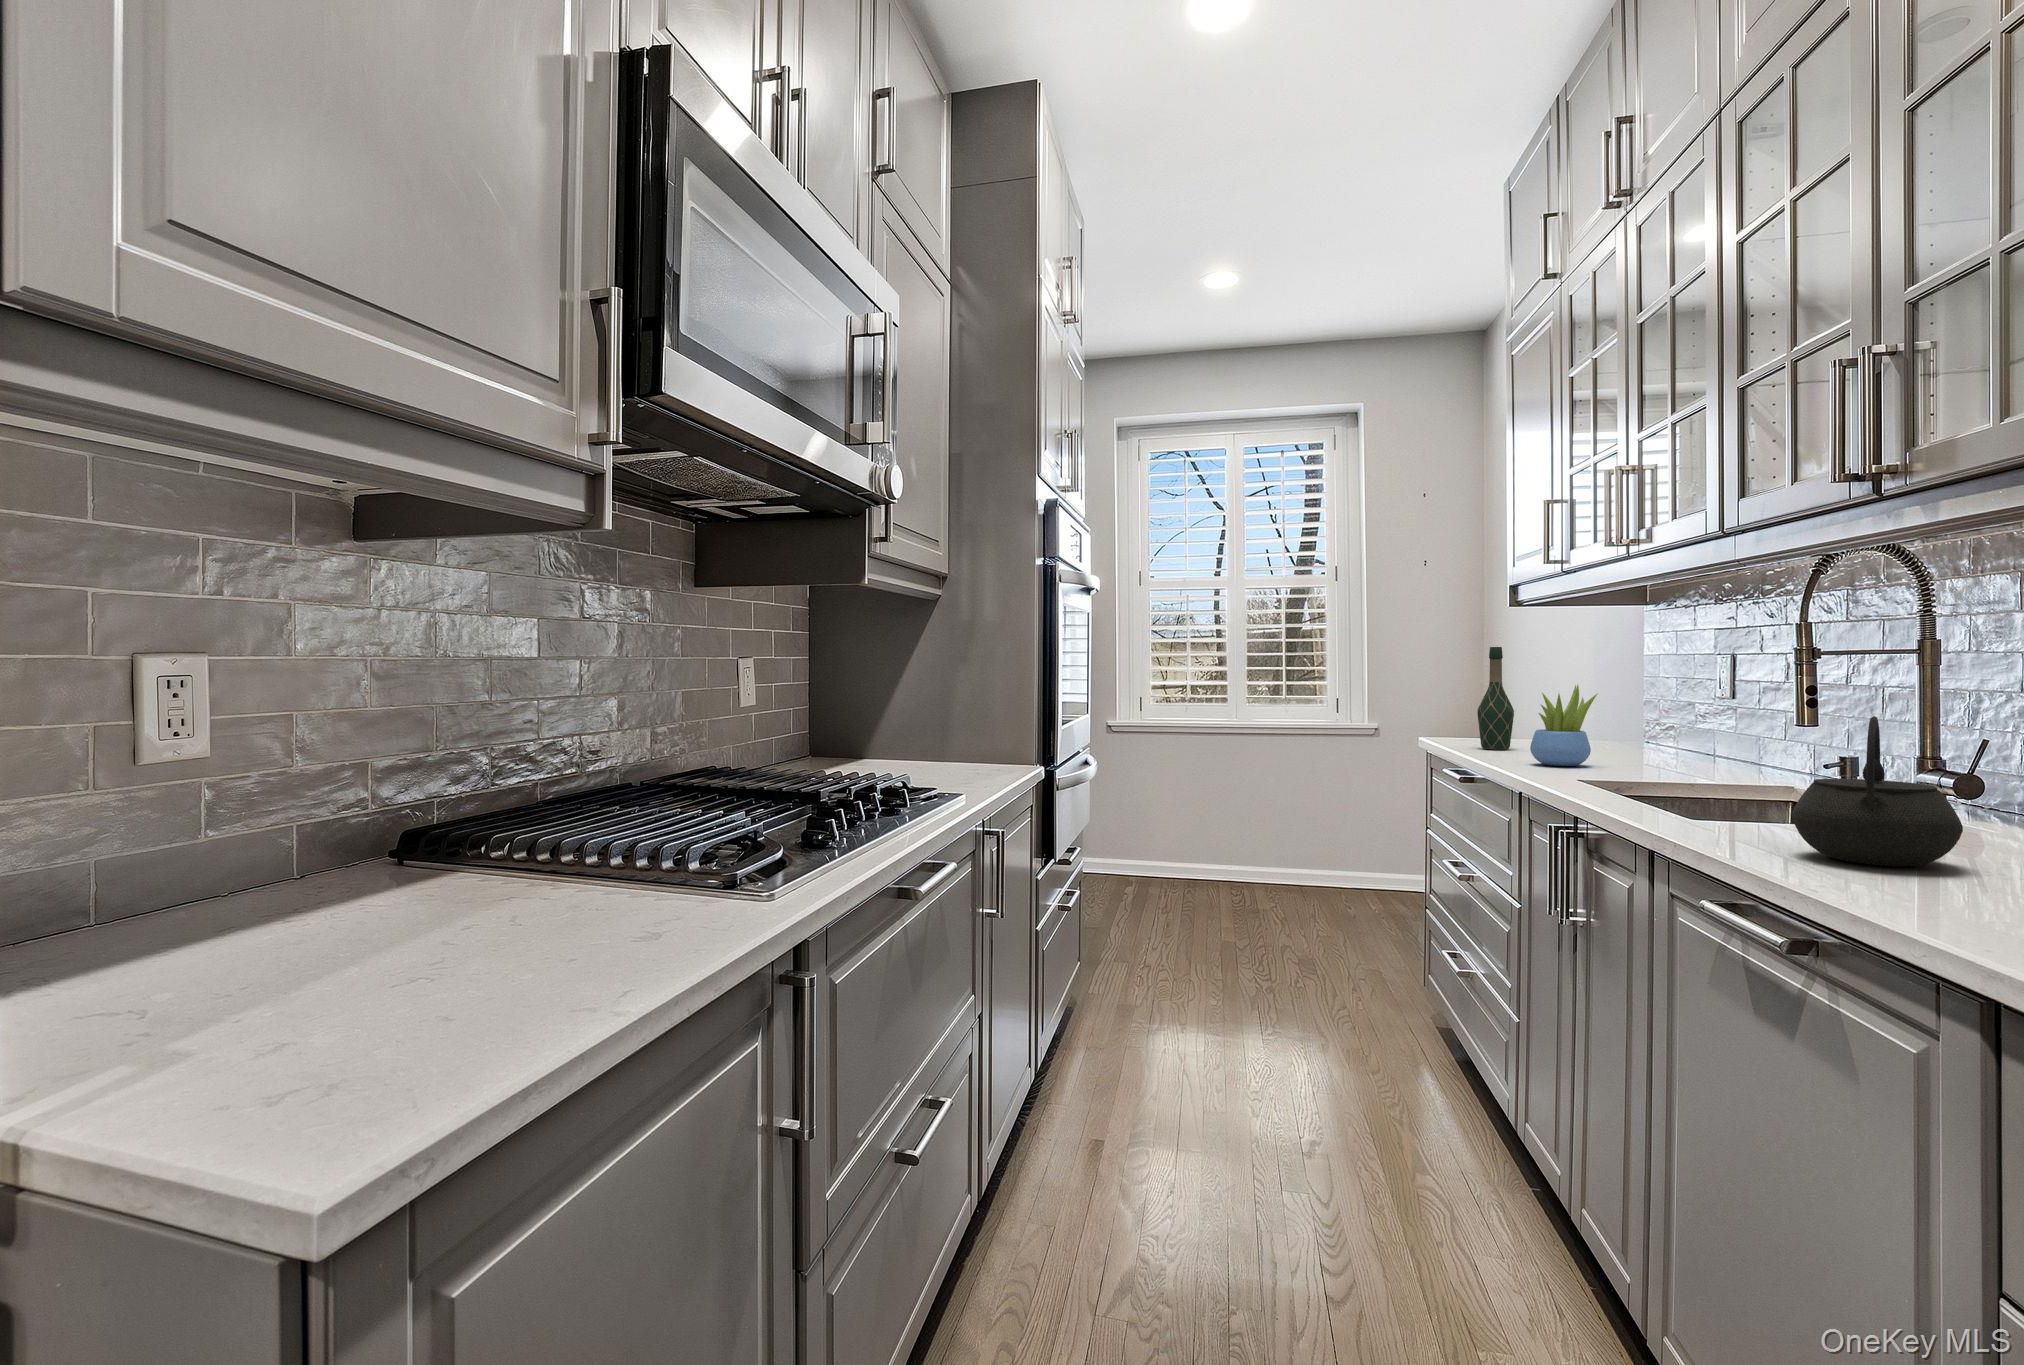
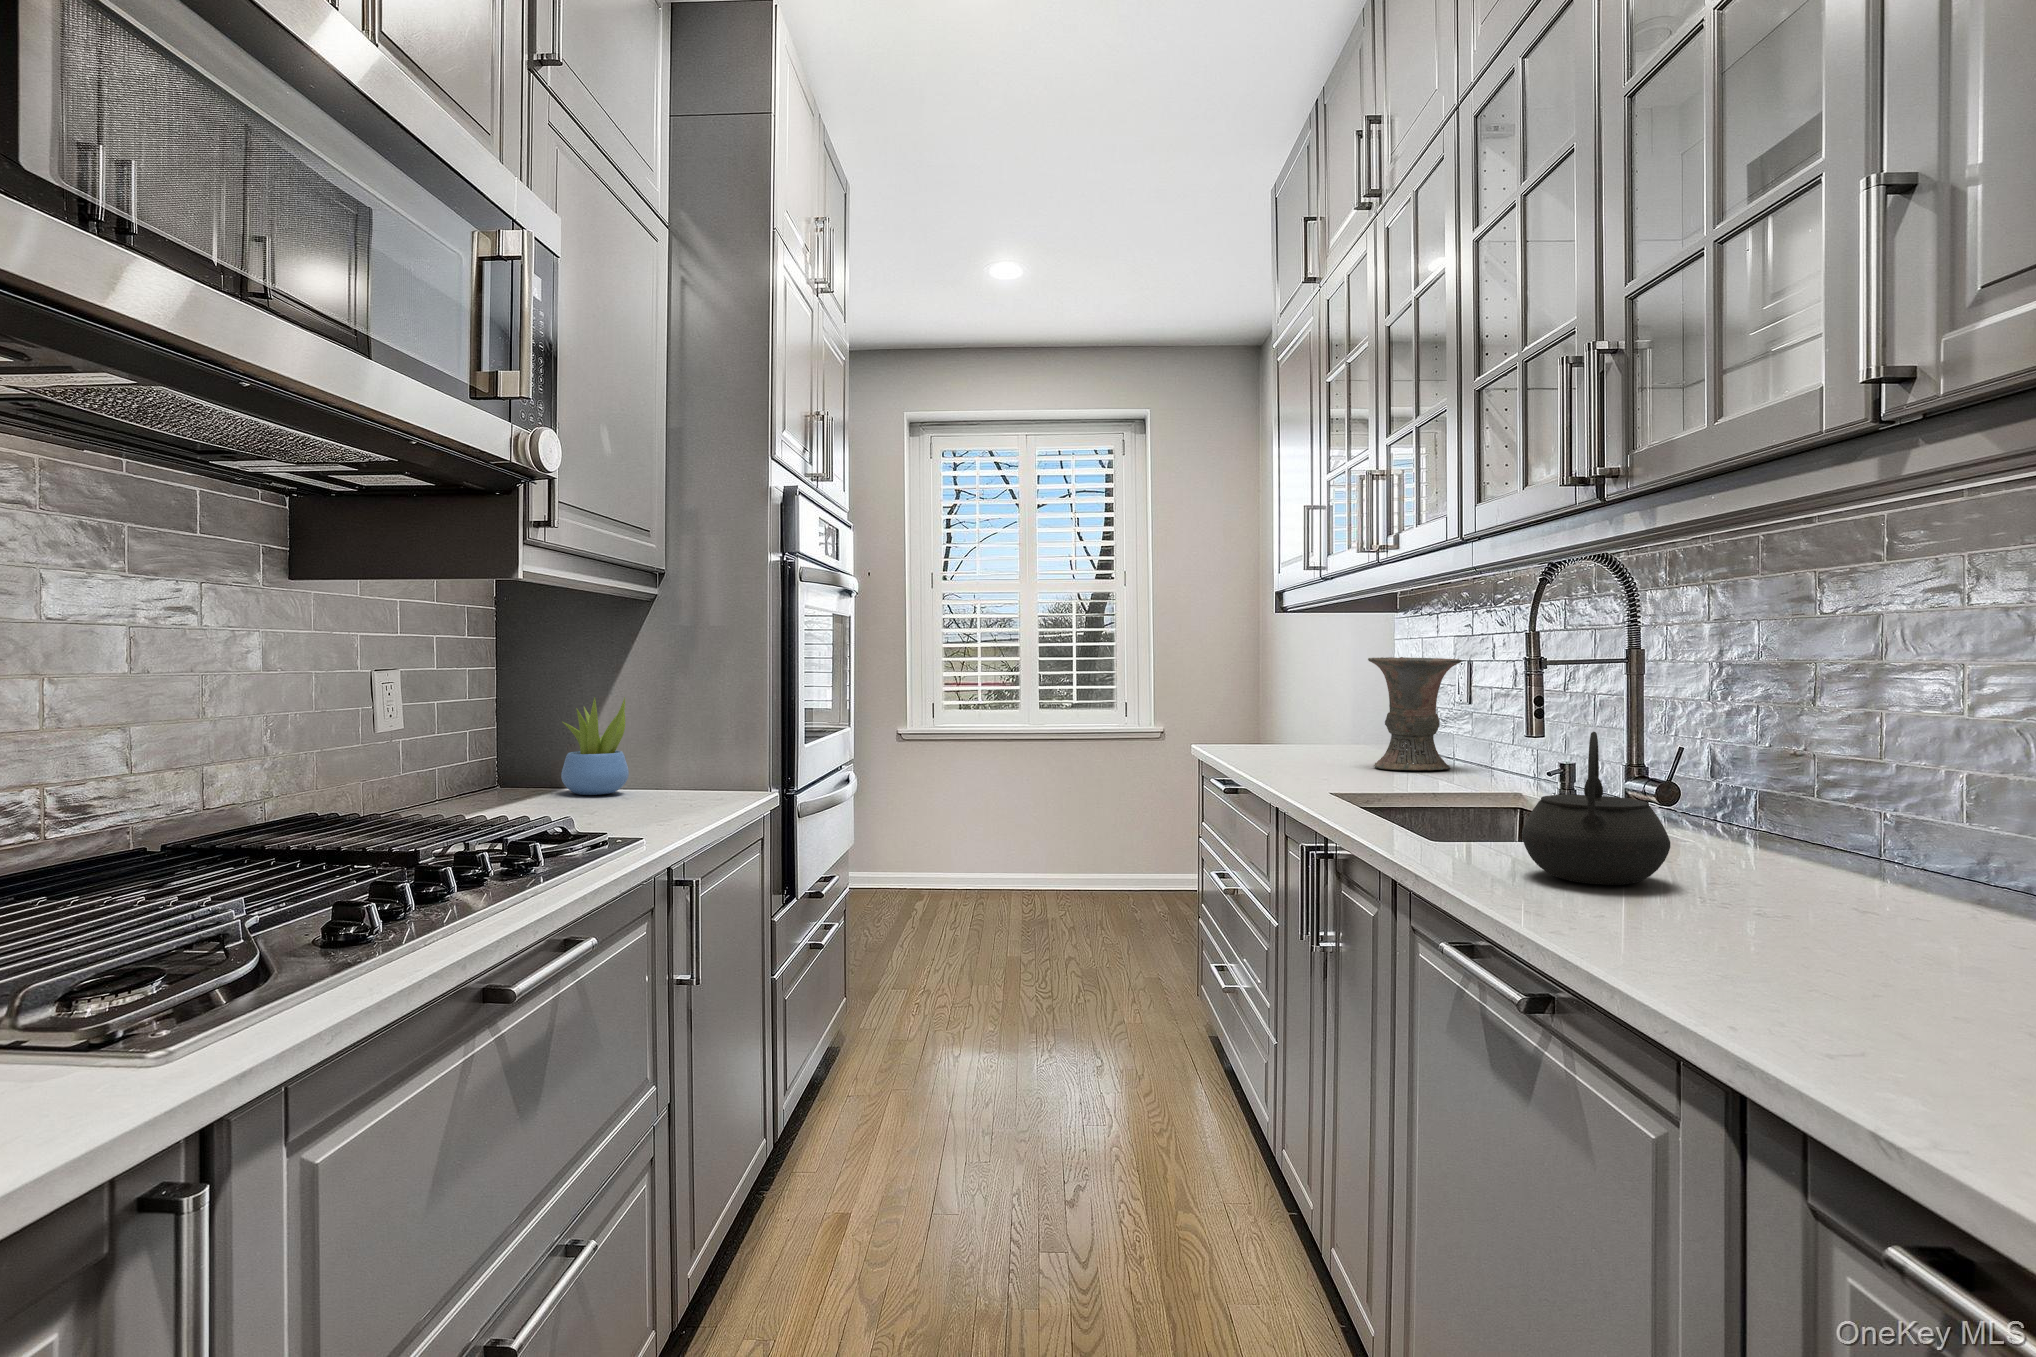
wine bottle: present [1477,647,1514,750] -> none [1239,651,1273,757]
vase: none [1618,651,1724,764] -> present [1368,657,1462,770]
succulent plant: present [1530,685,1597,766] -> present [561,698,629,795]

